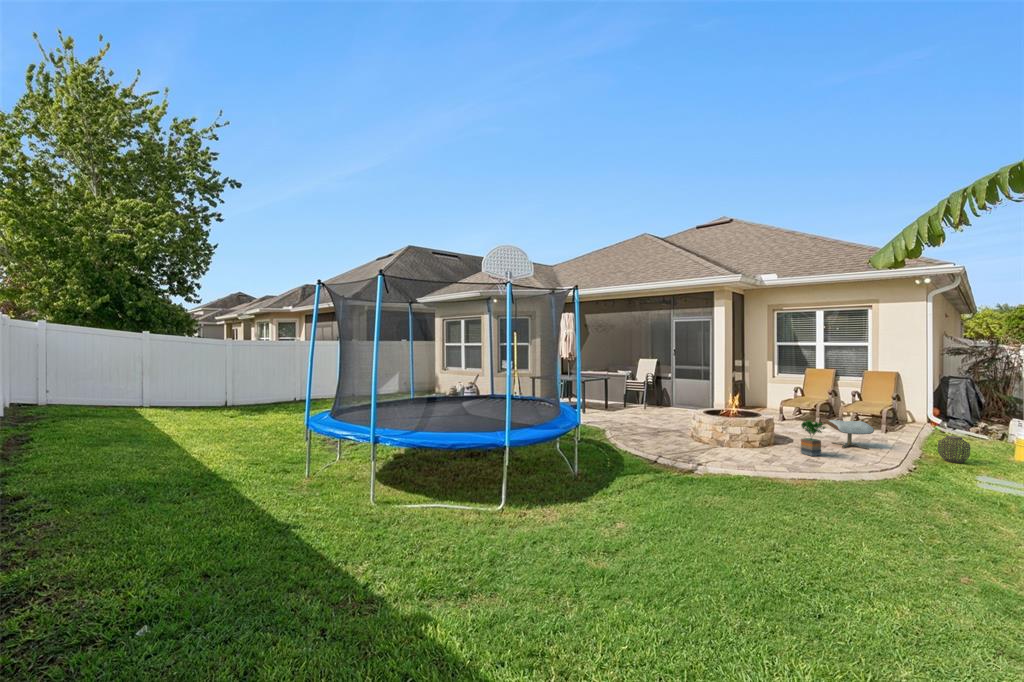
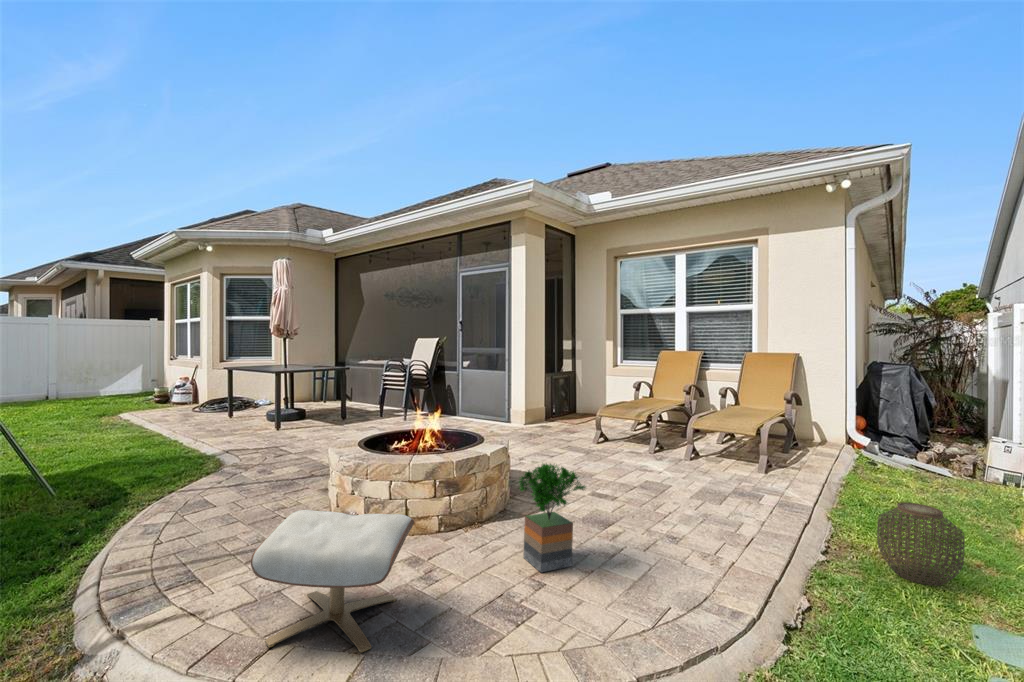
ottoman: present [827,420,874,449] -> present [251,510,414,653]

